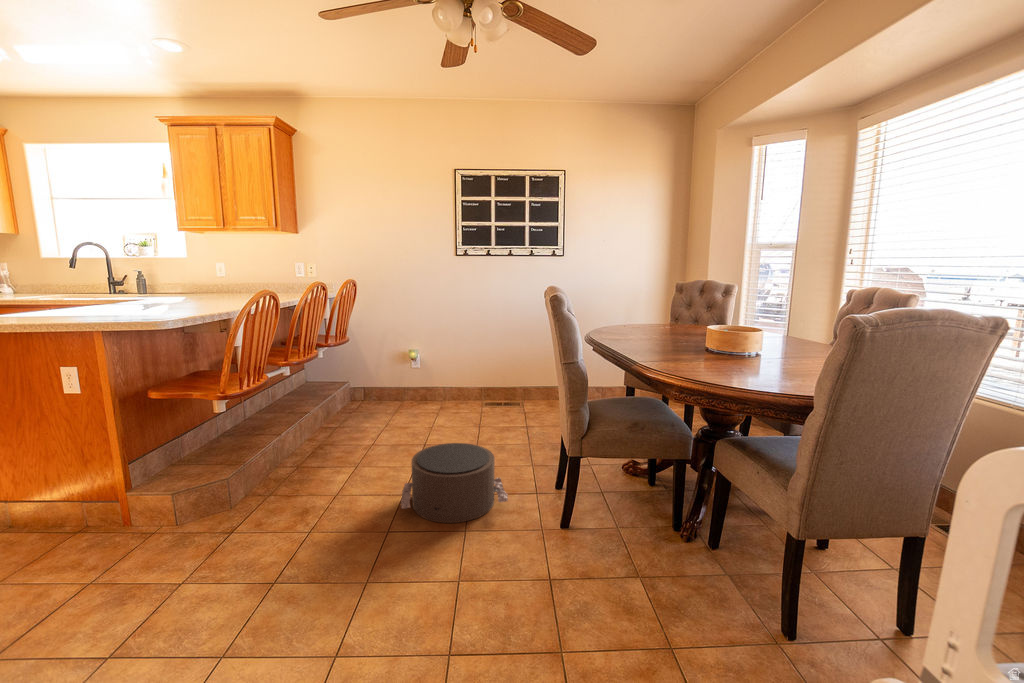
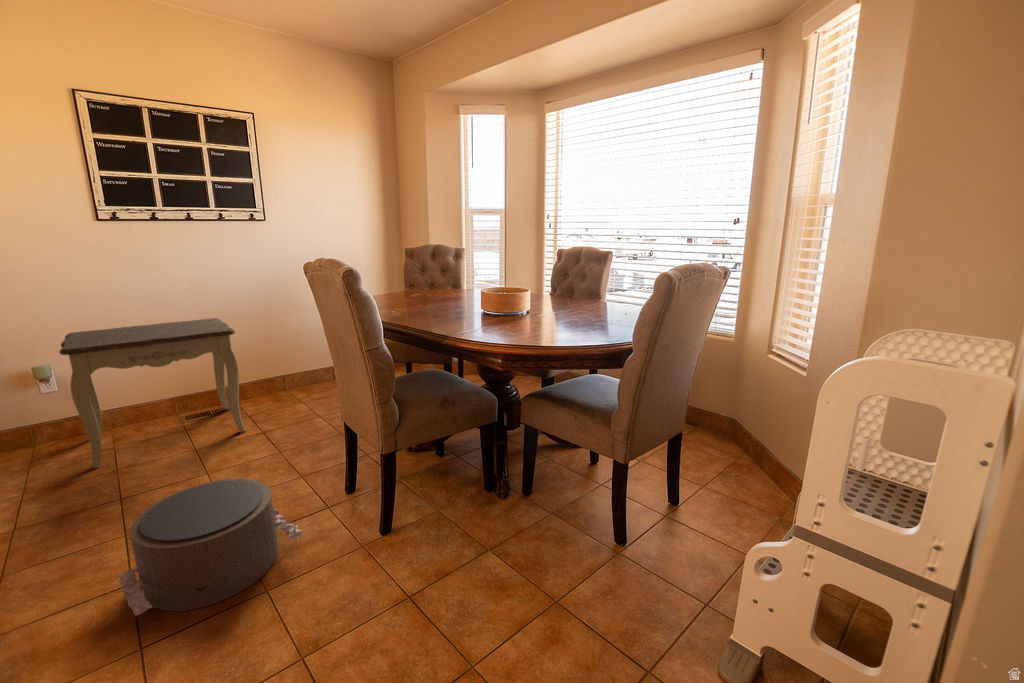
side table: none [420,329,520,421] -> present [59,318,246,468]

